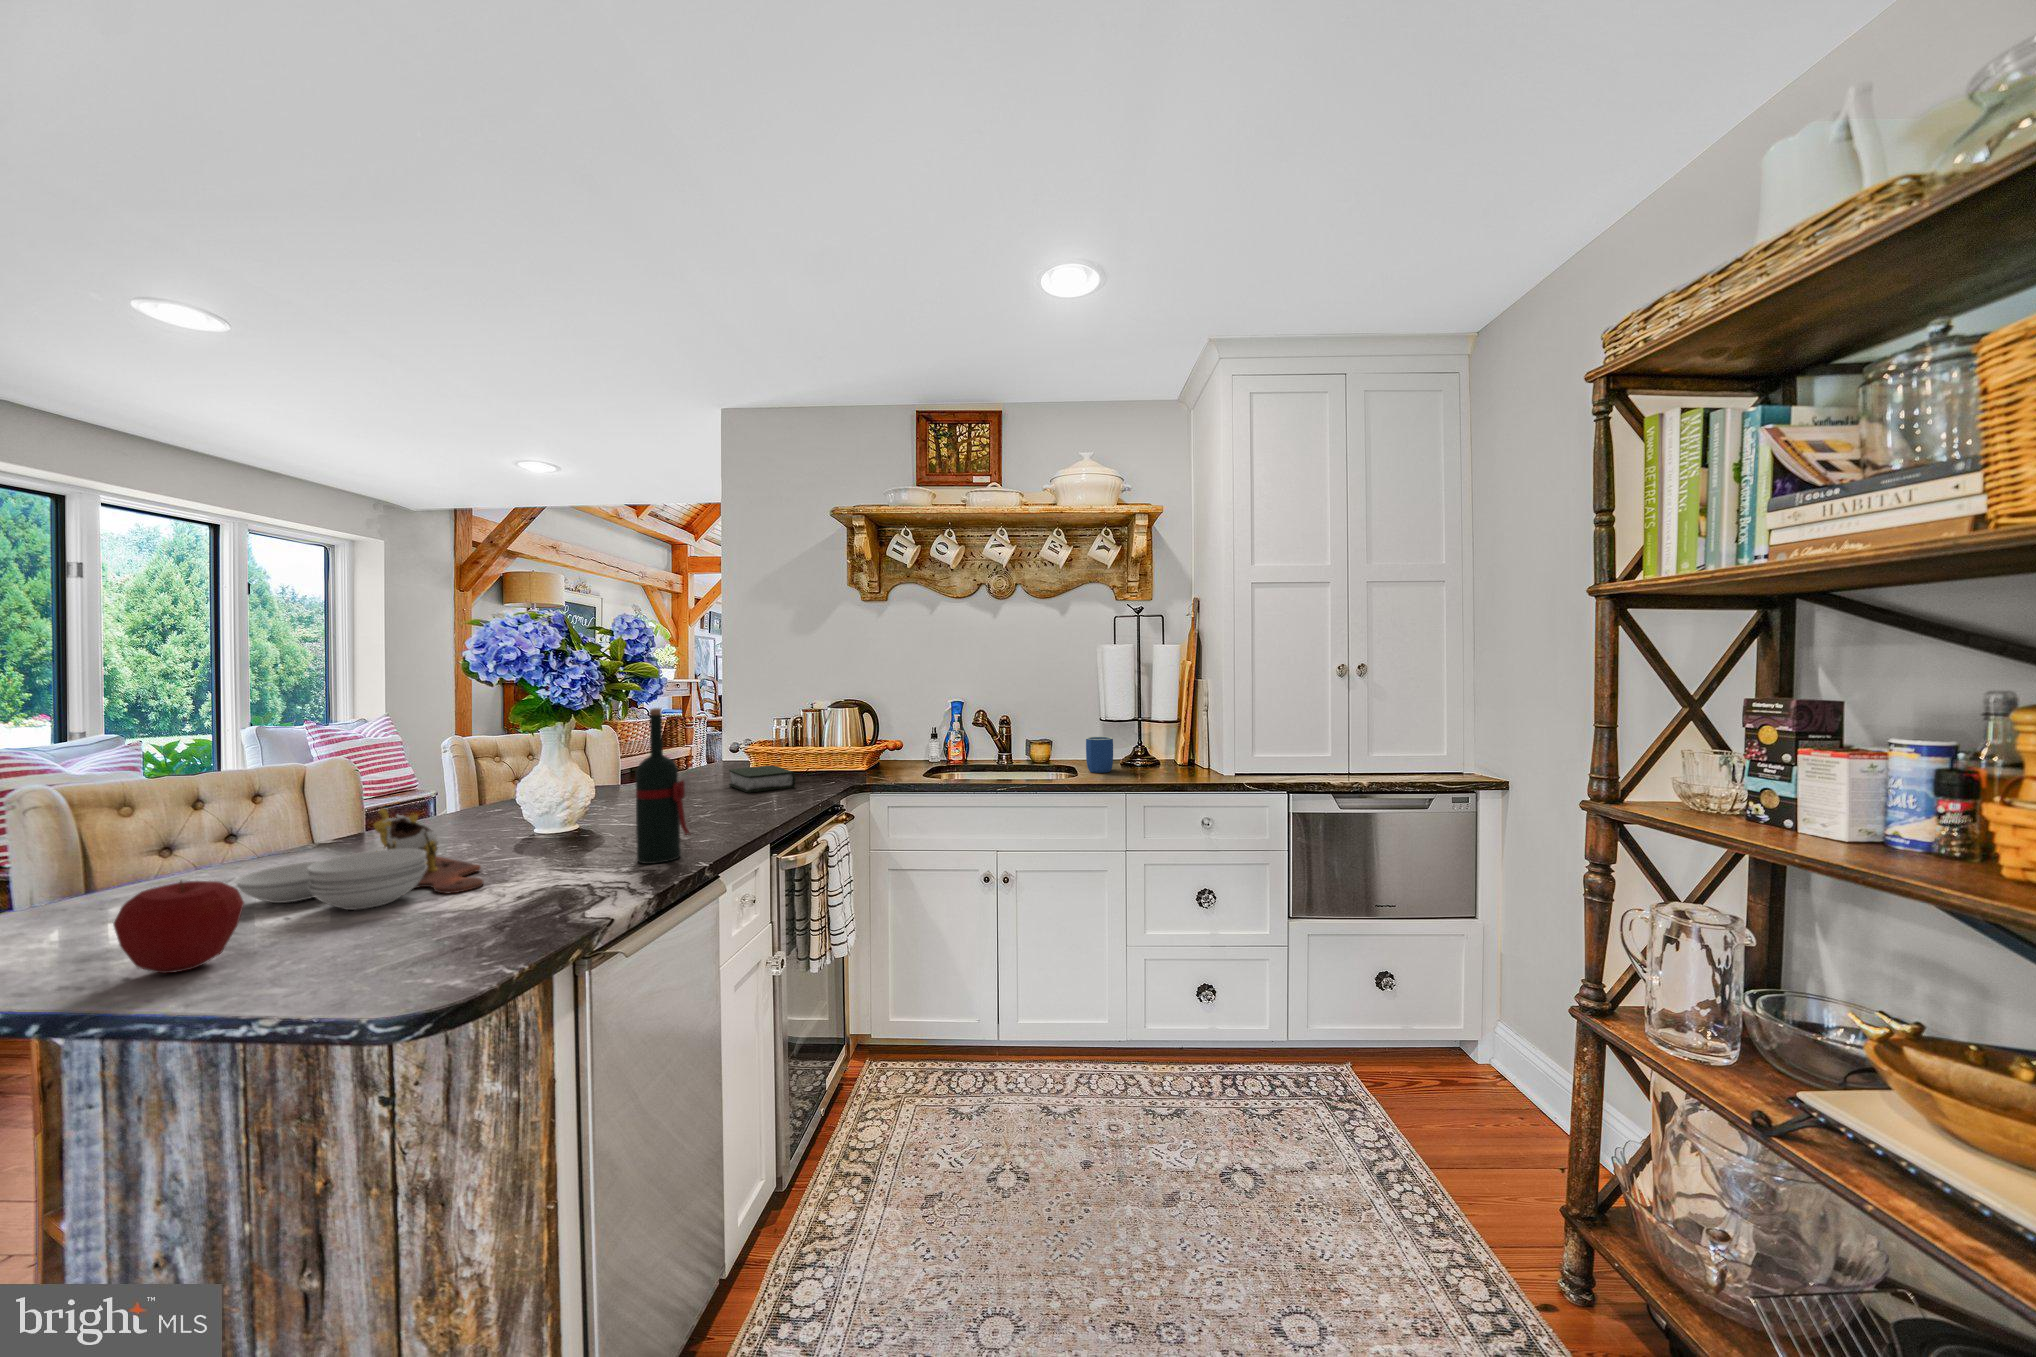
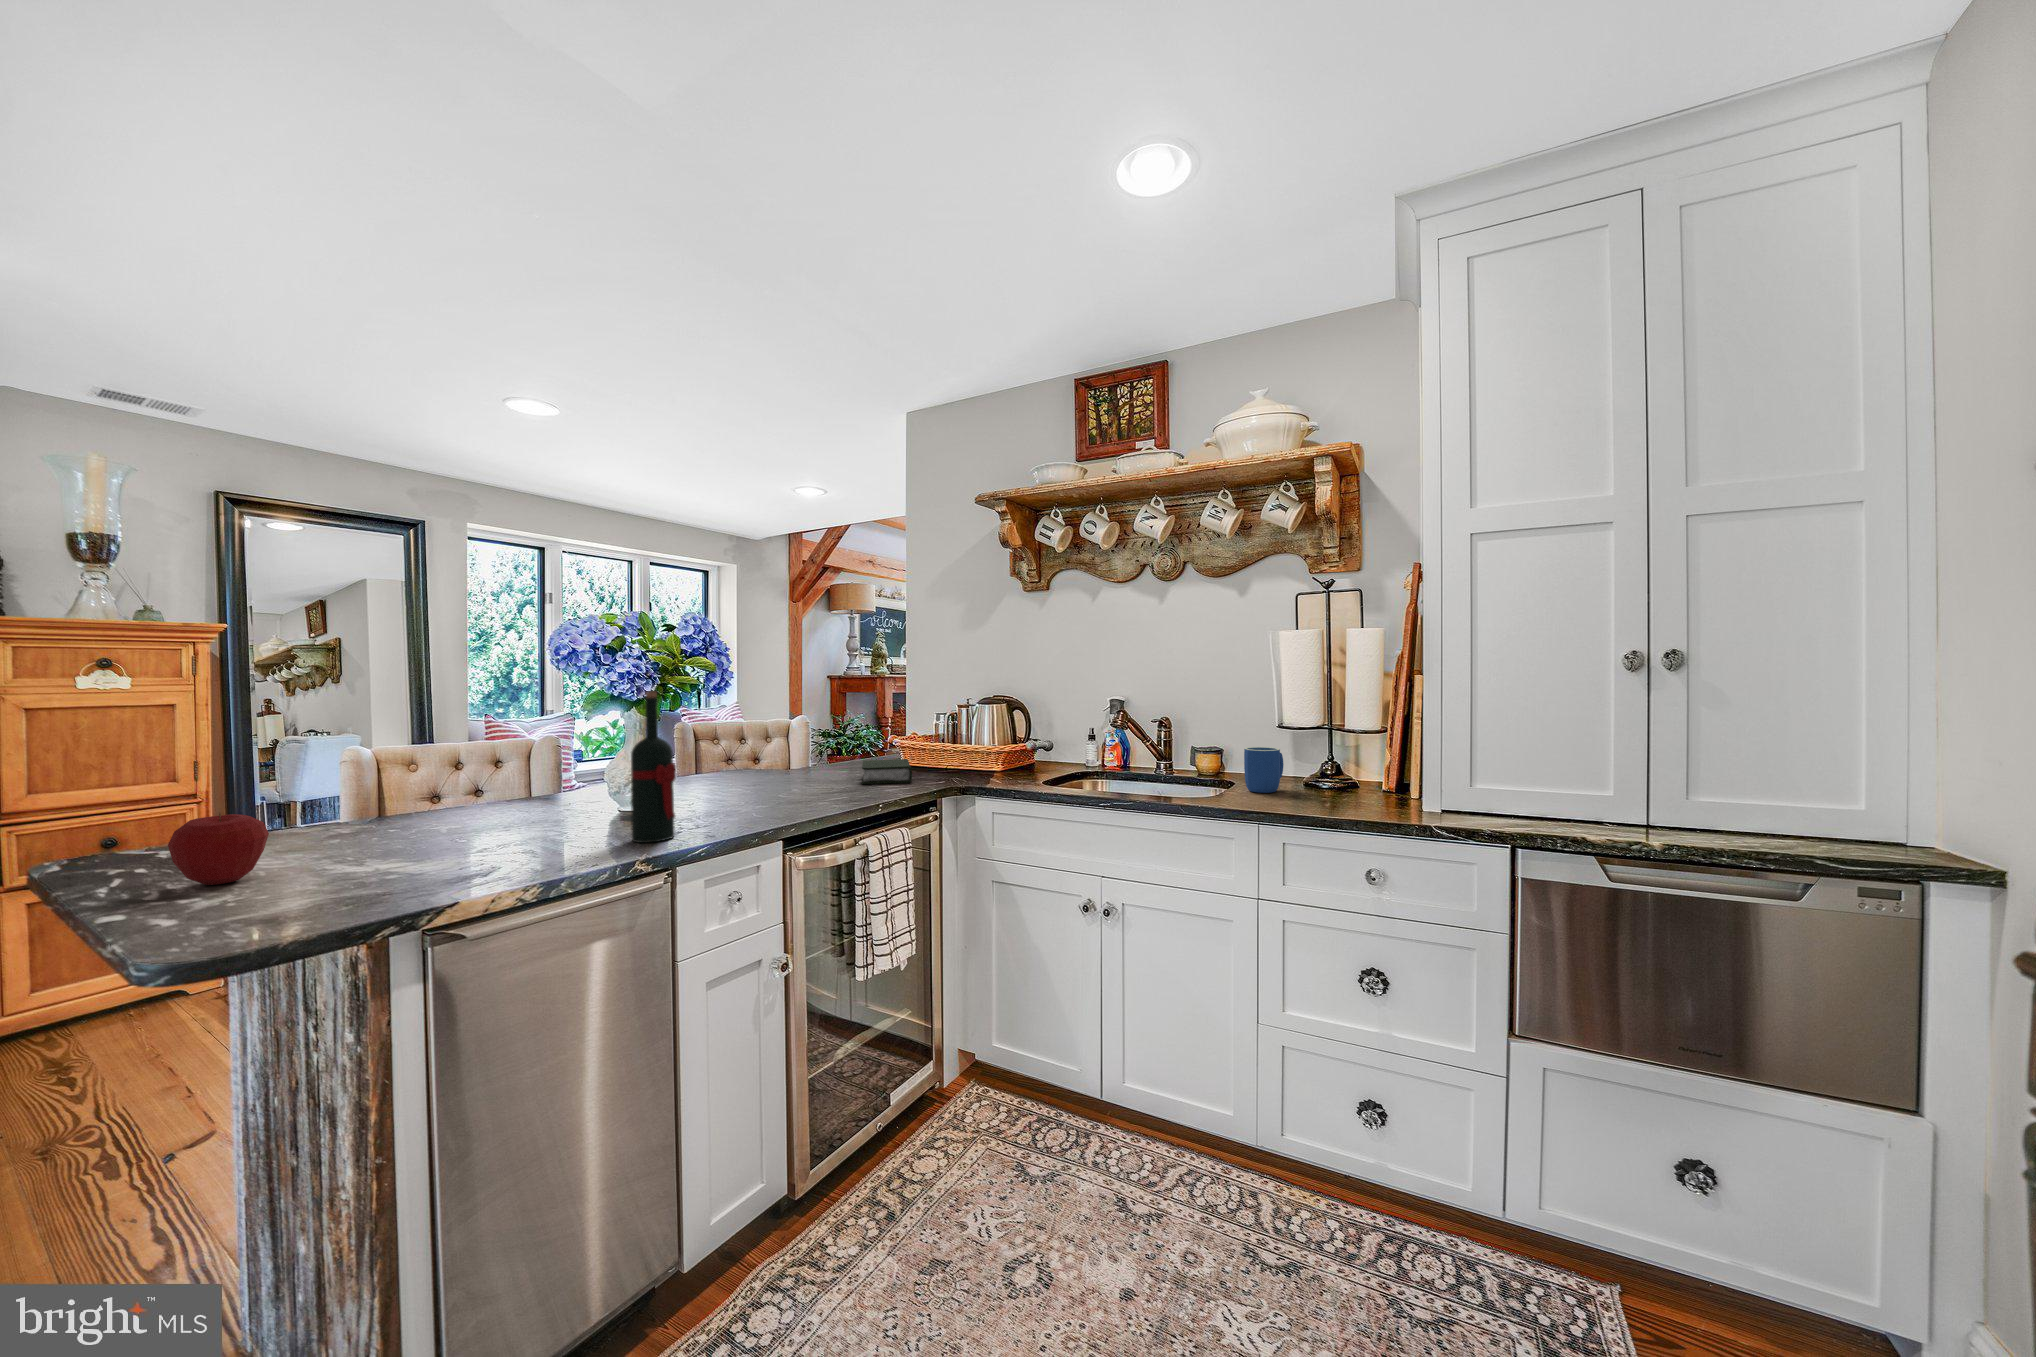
cutting board: present [235,809,483,910] -> none [351,771,532,853]

